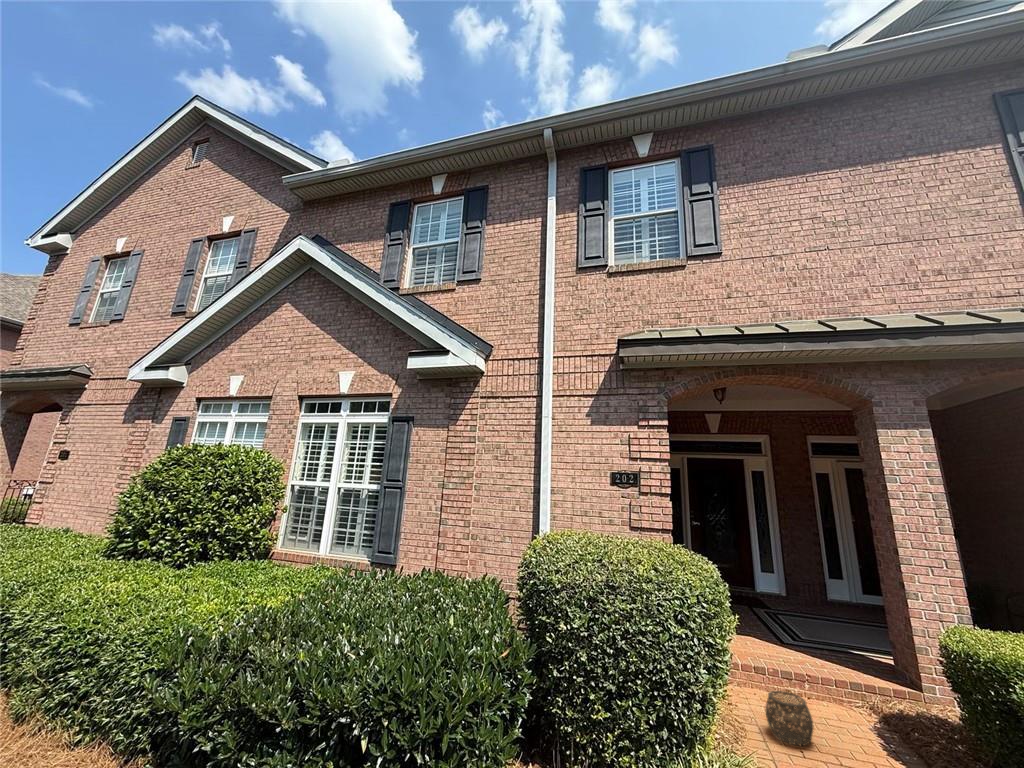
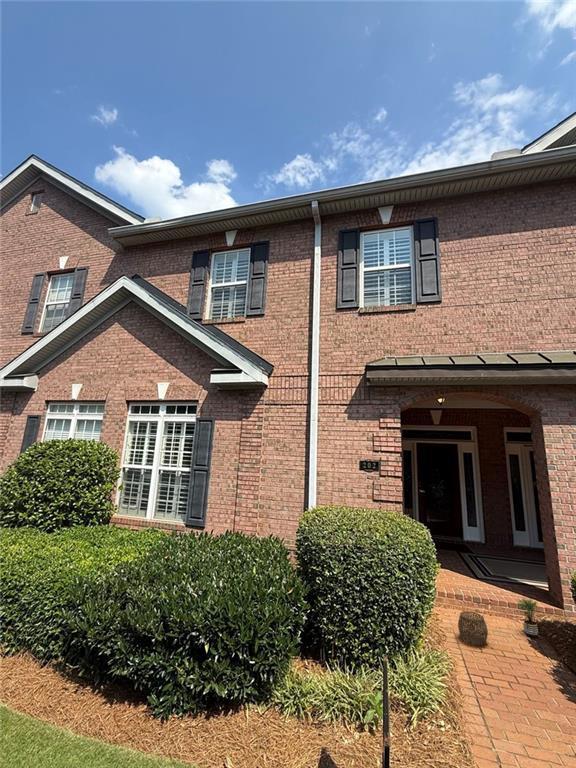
potted plant: none [850,670,893,733] -> present [516,599,538,637]

